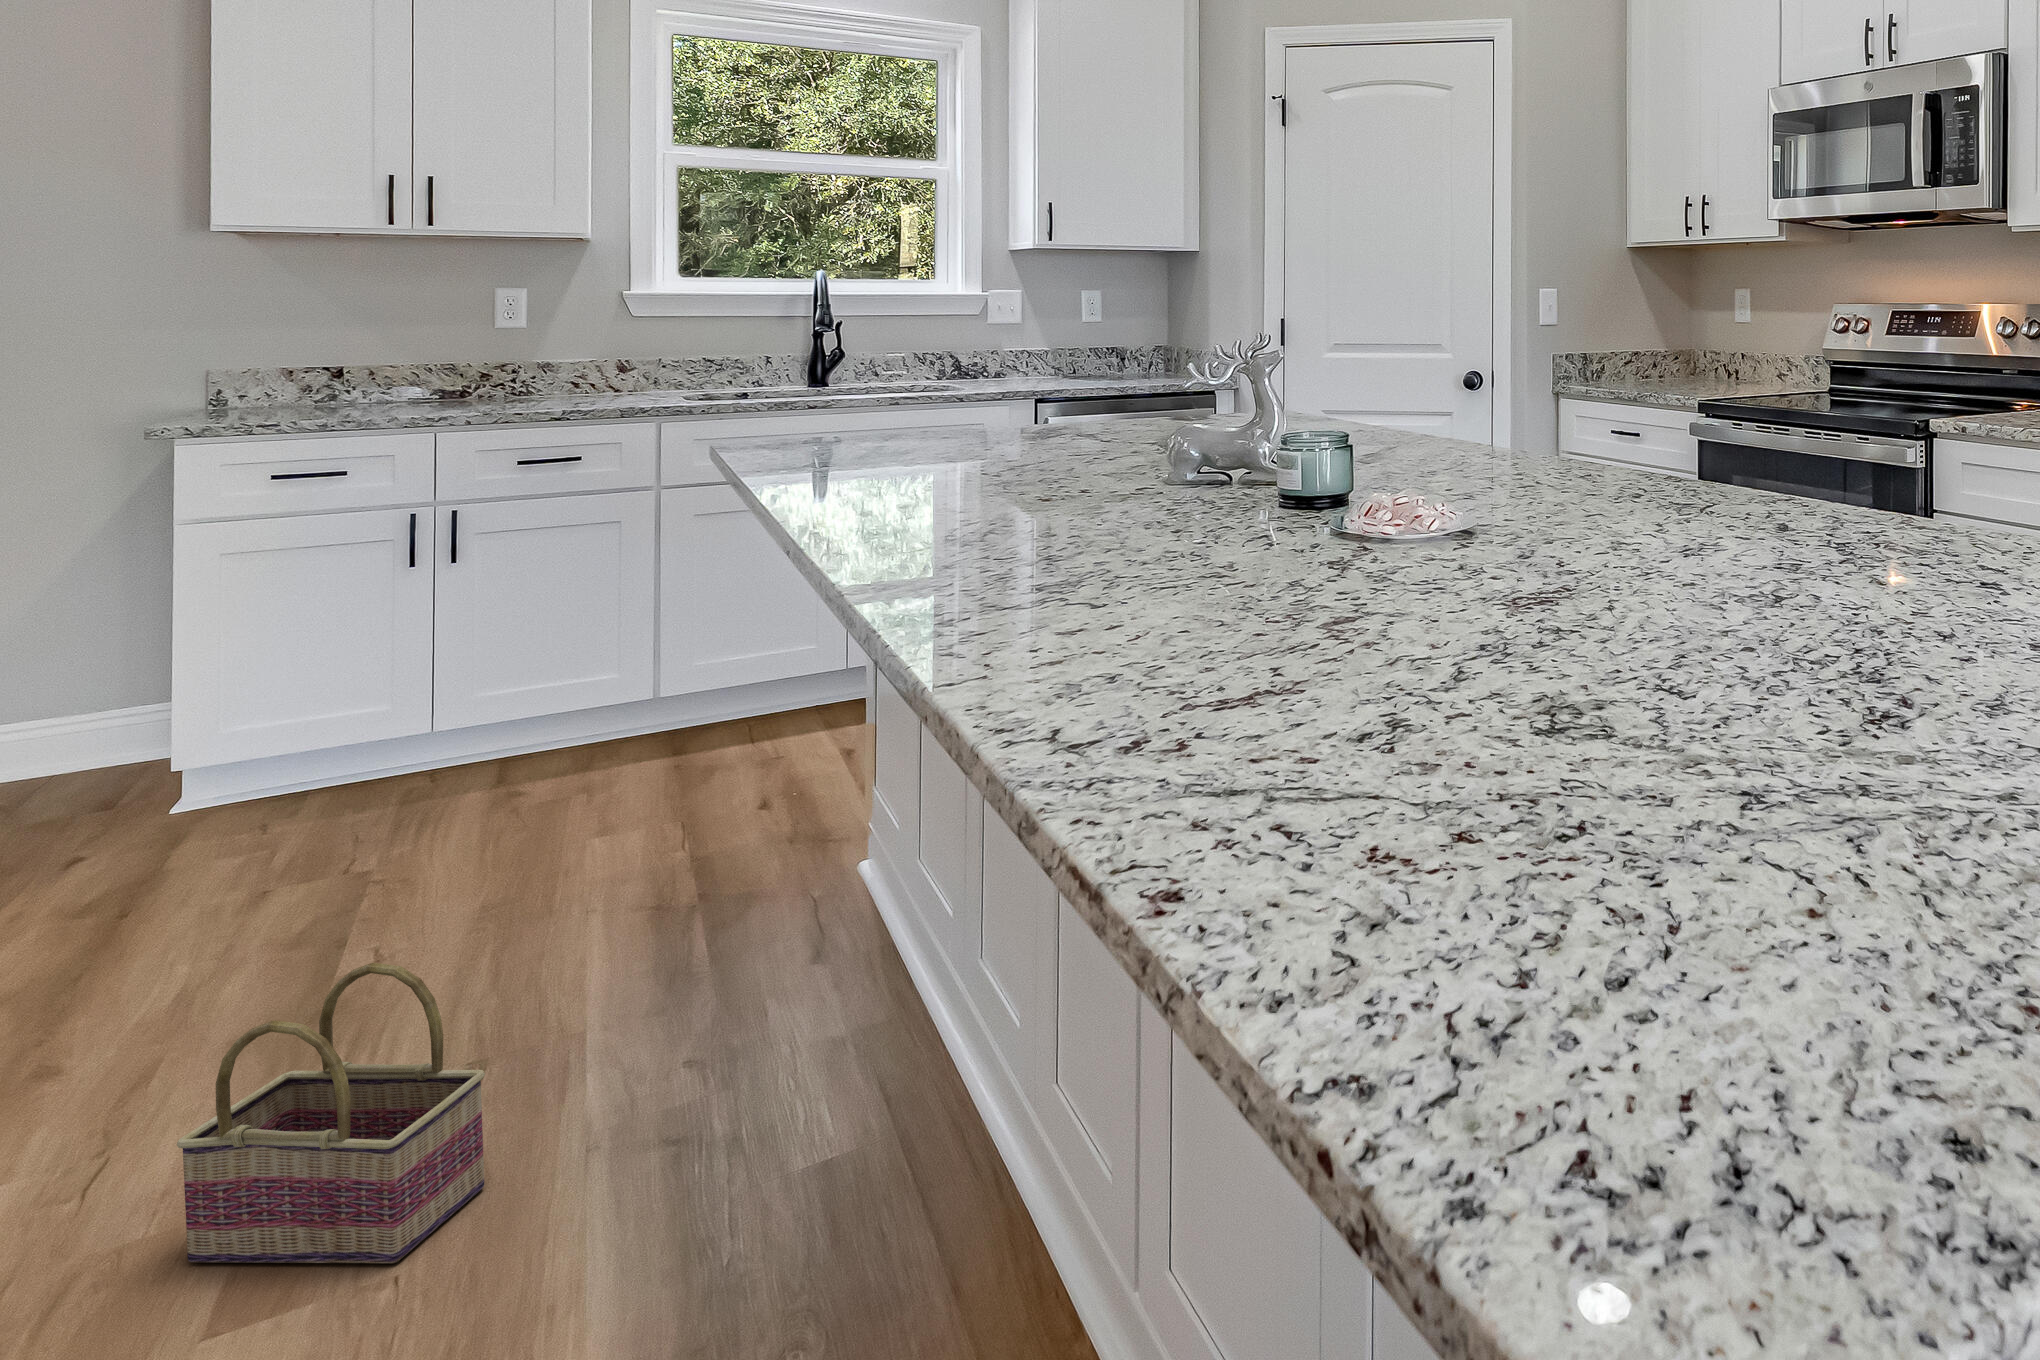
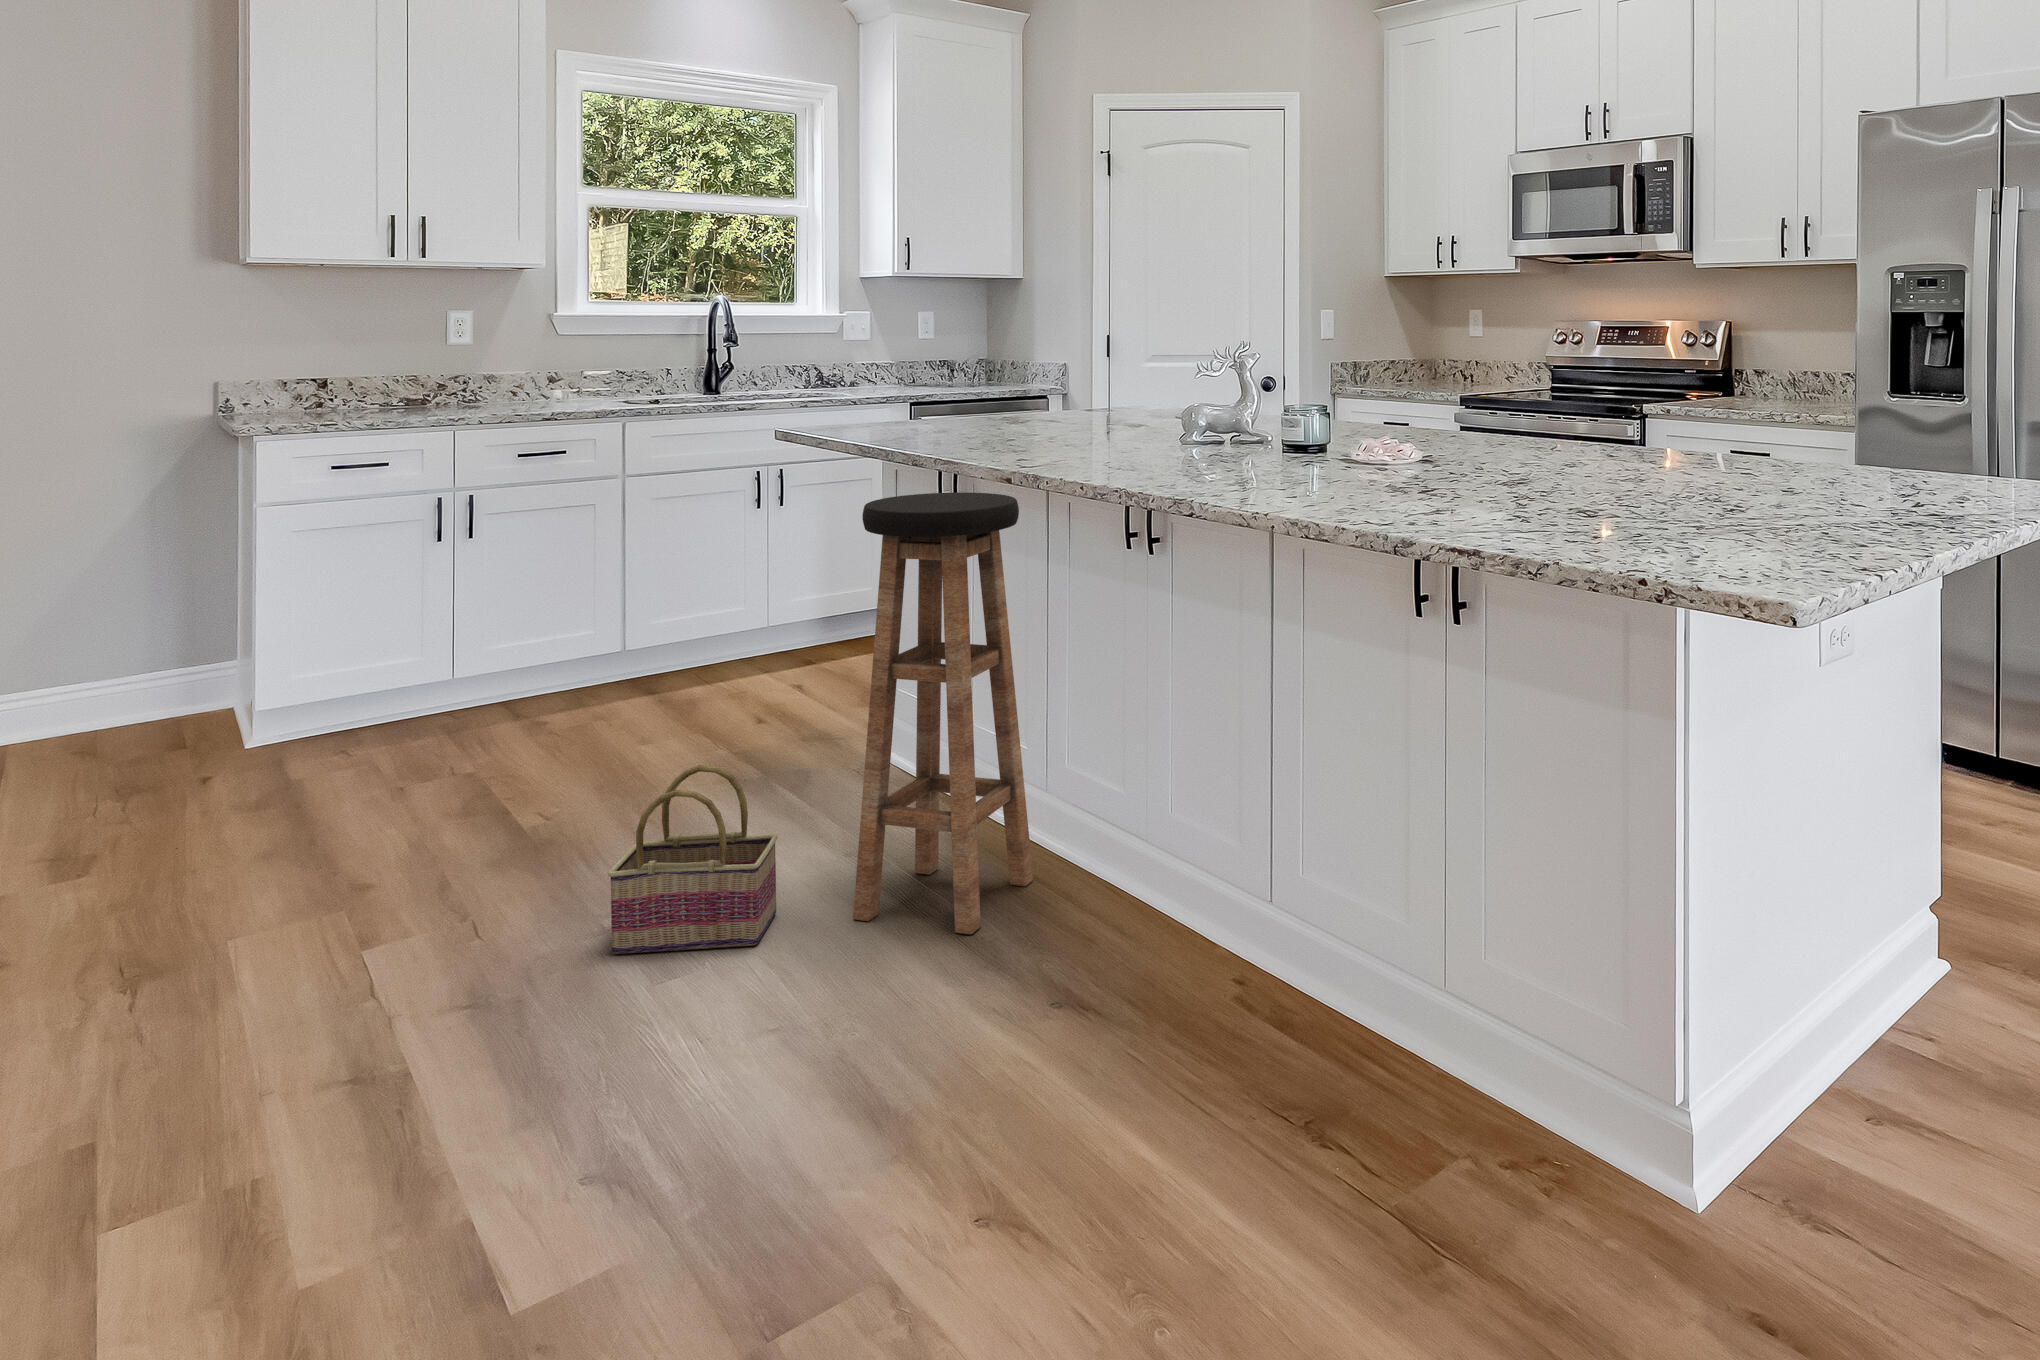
bar stool: none [577,558,889,1271] -> present [853,492,1033,934]

